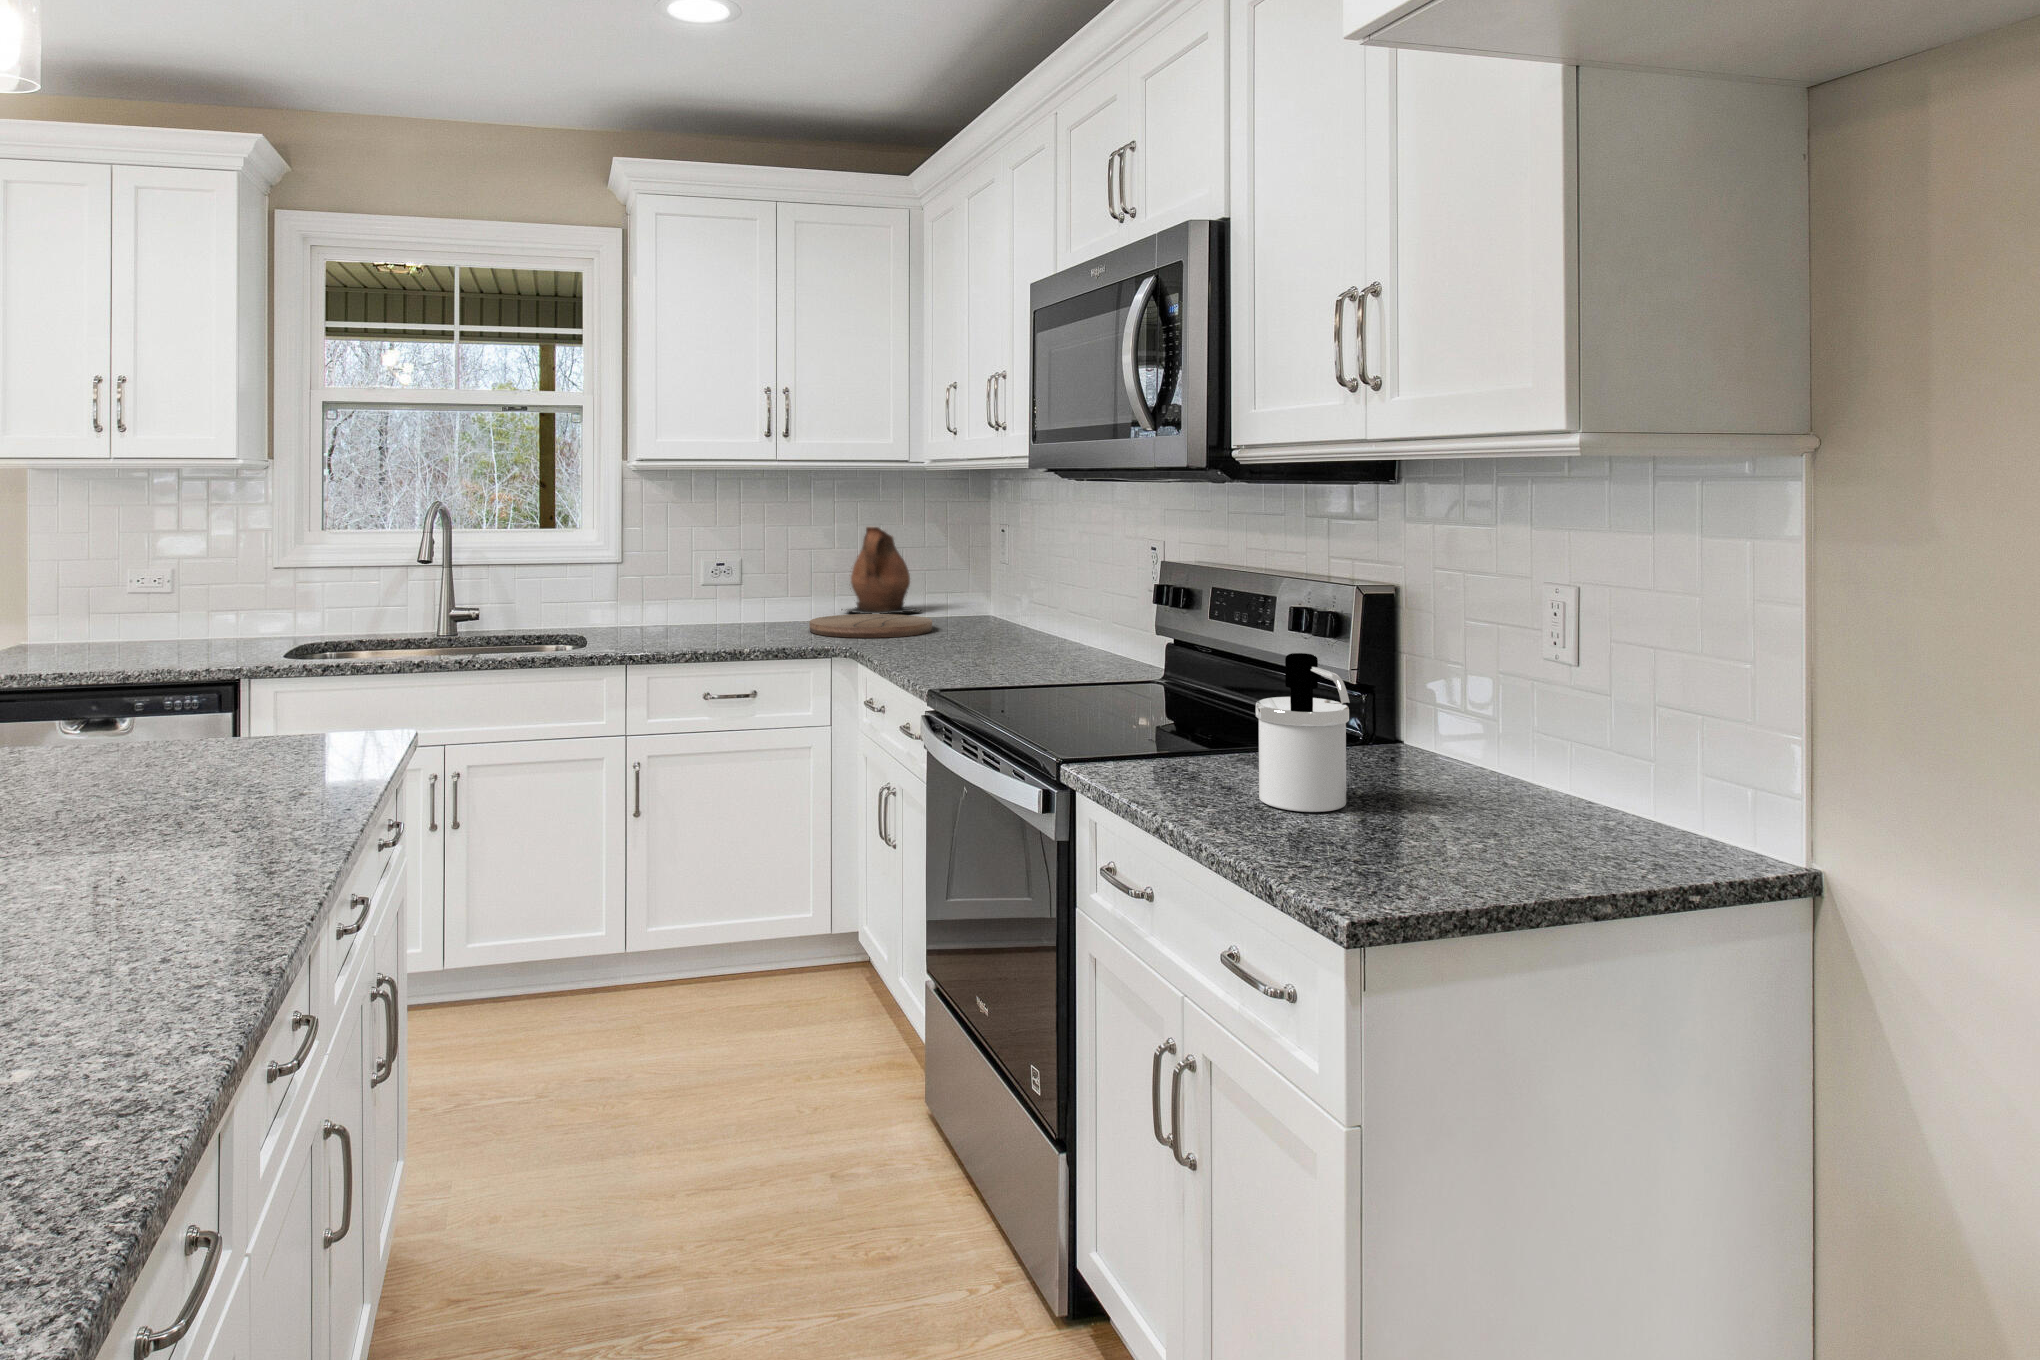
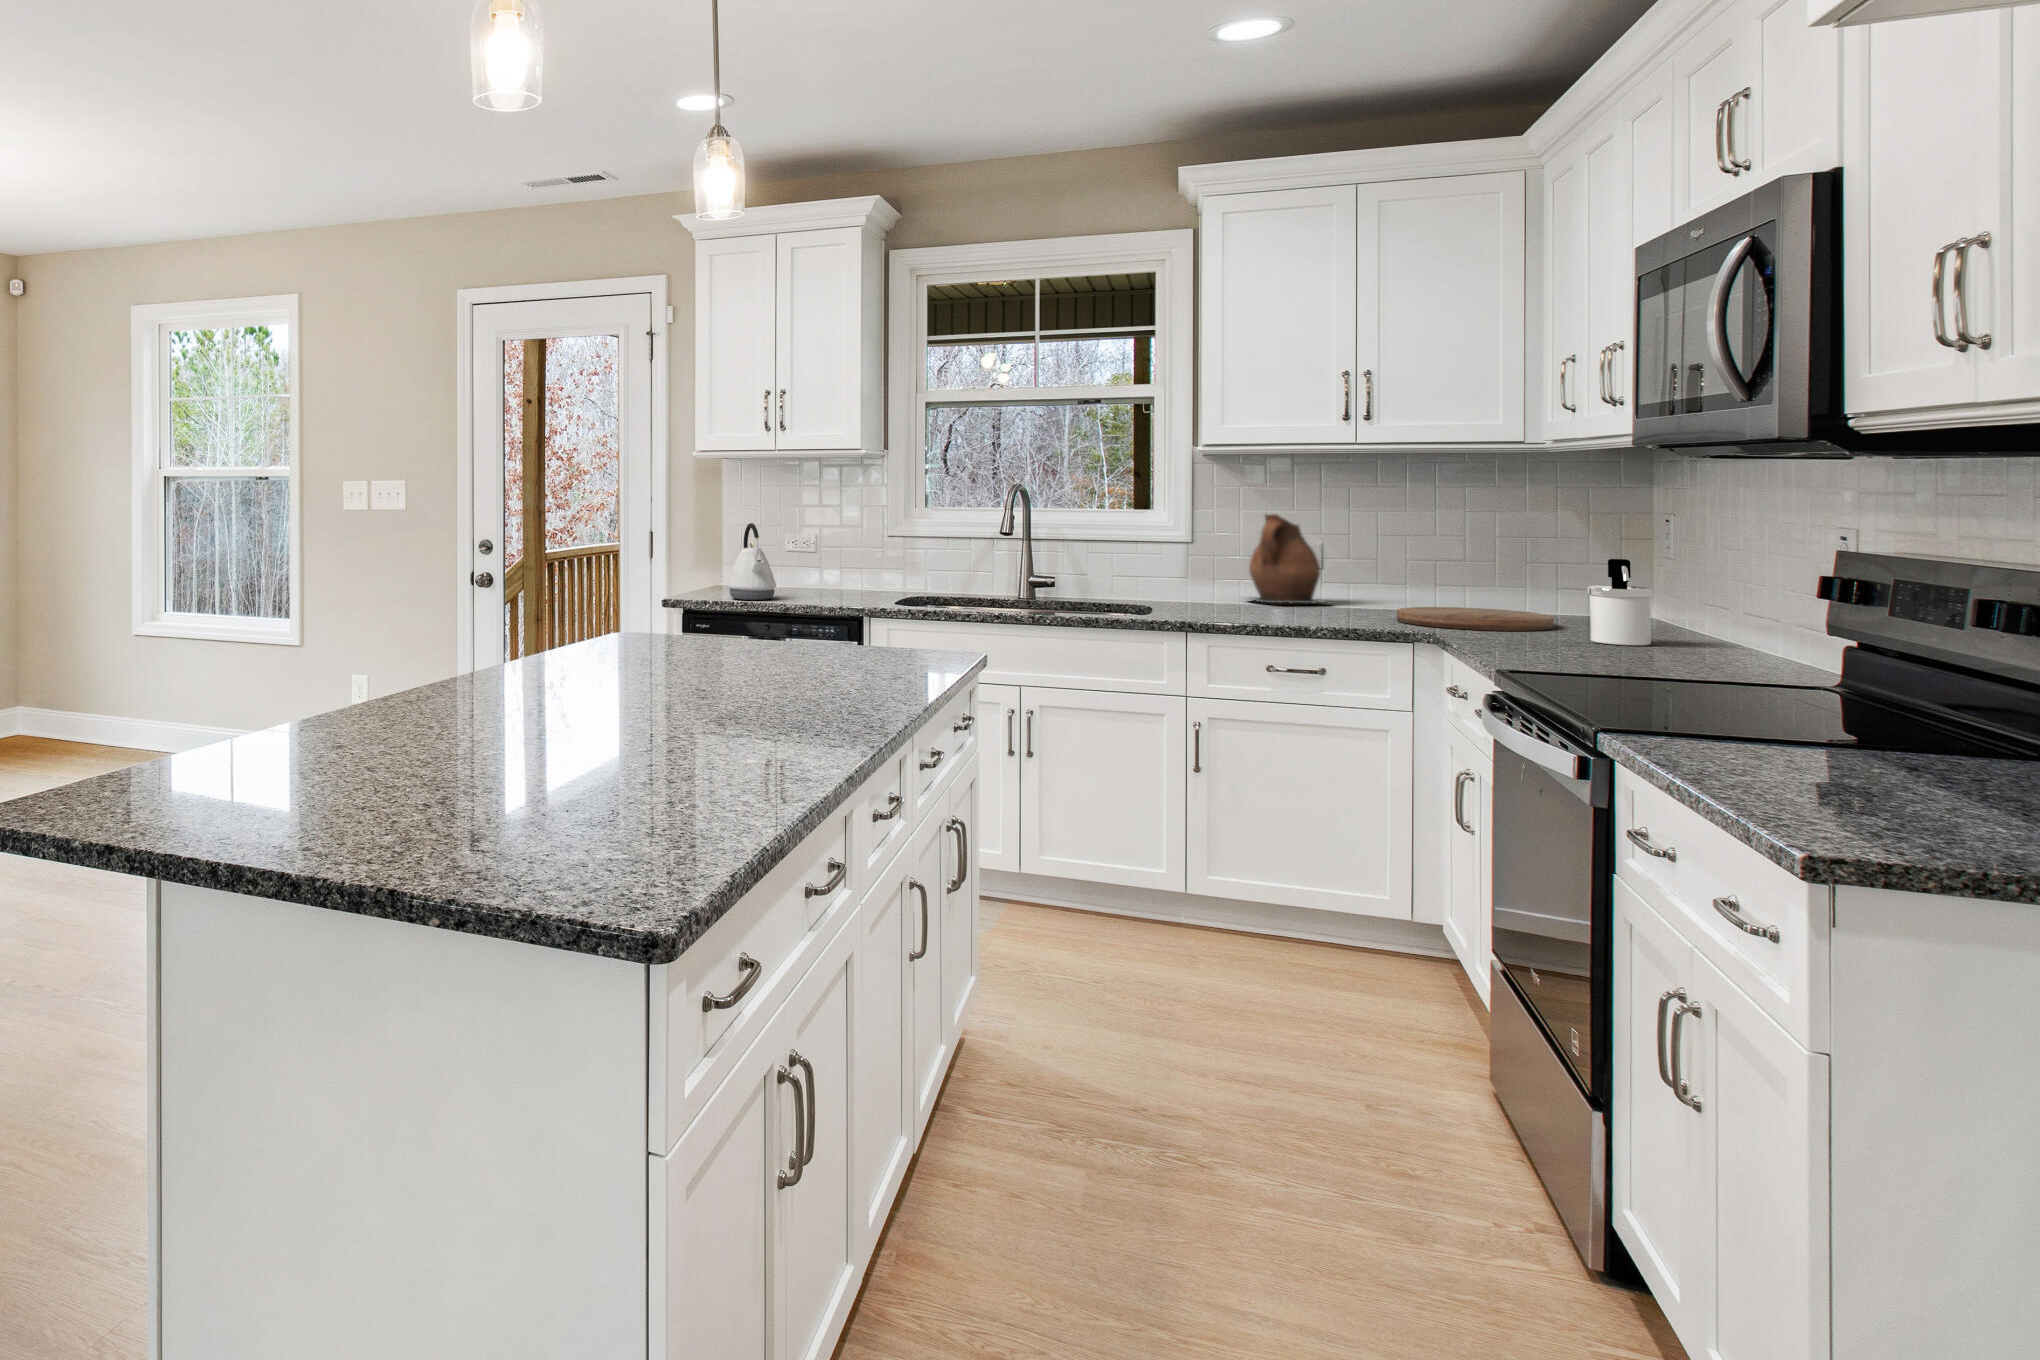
ceramic pitcher: present [842,527,920,614] -> present [1249,514,1326,603]
kettle: none [31,559,109,665] -> present [728,523,776,600]
soap dispenser: present [1255,653,1350,812] -> present [1587,559,1652,645]

